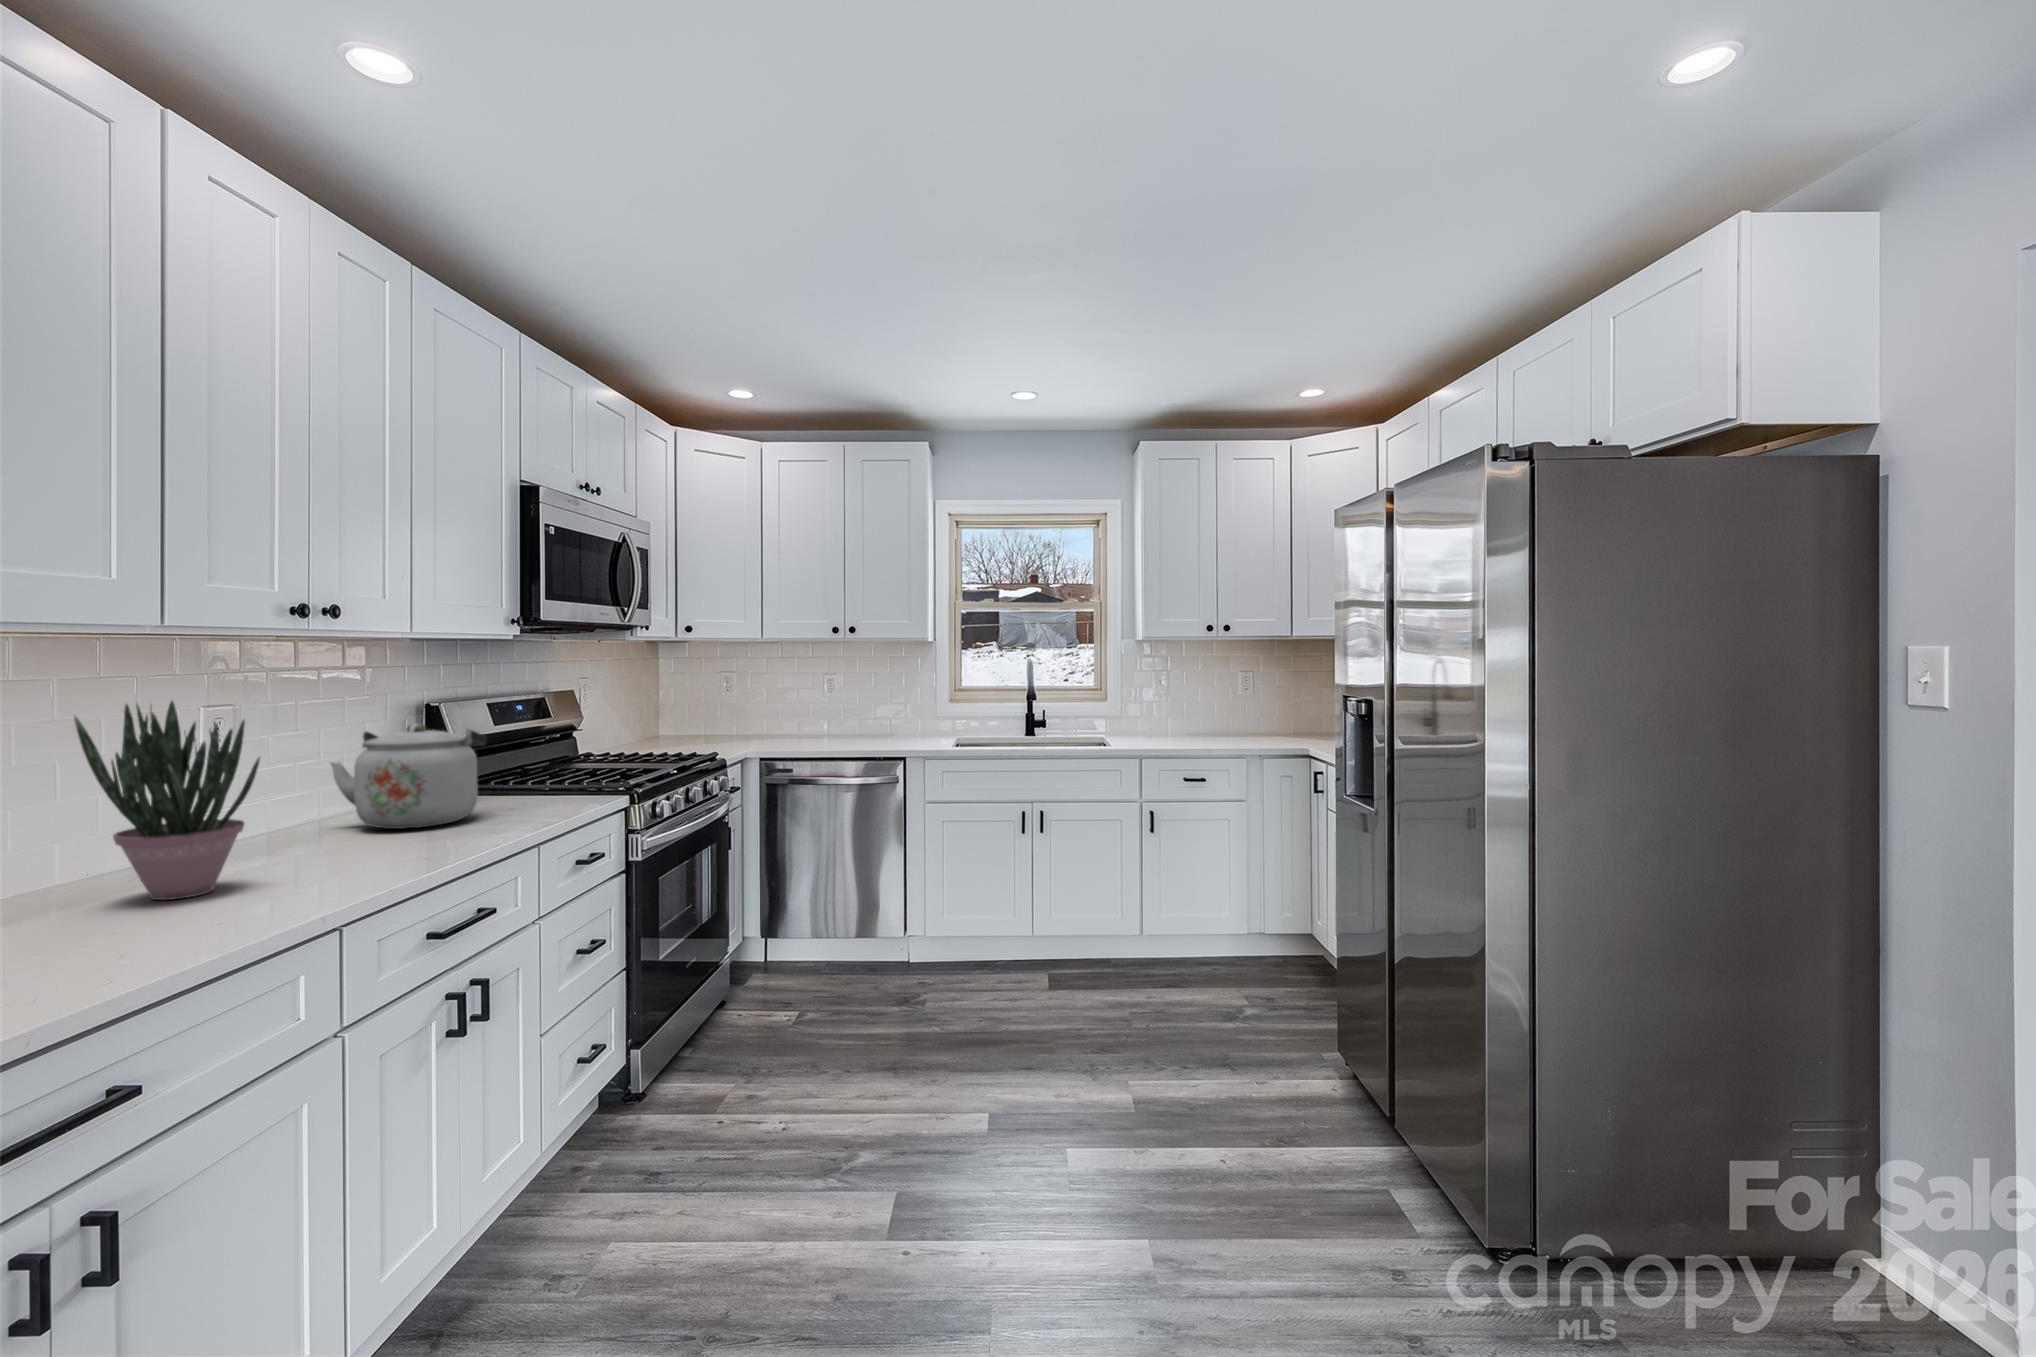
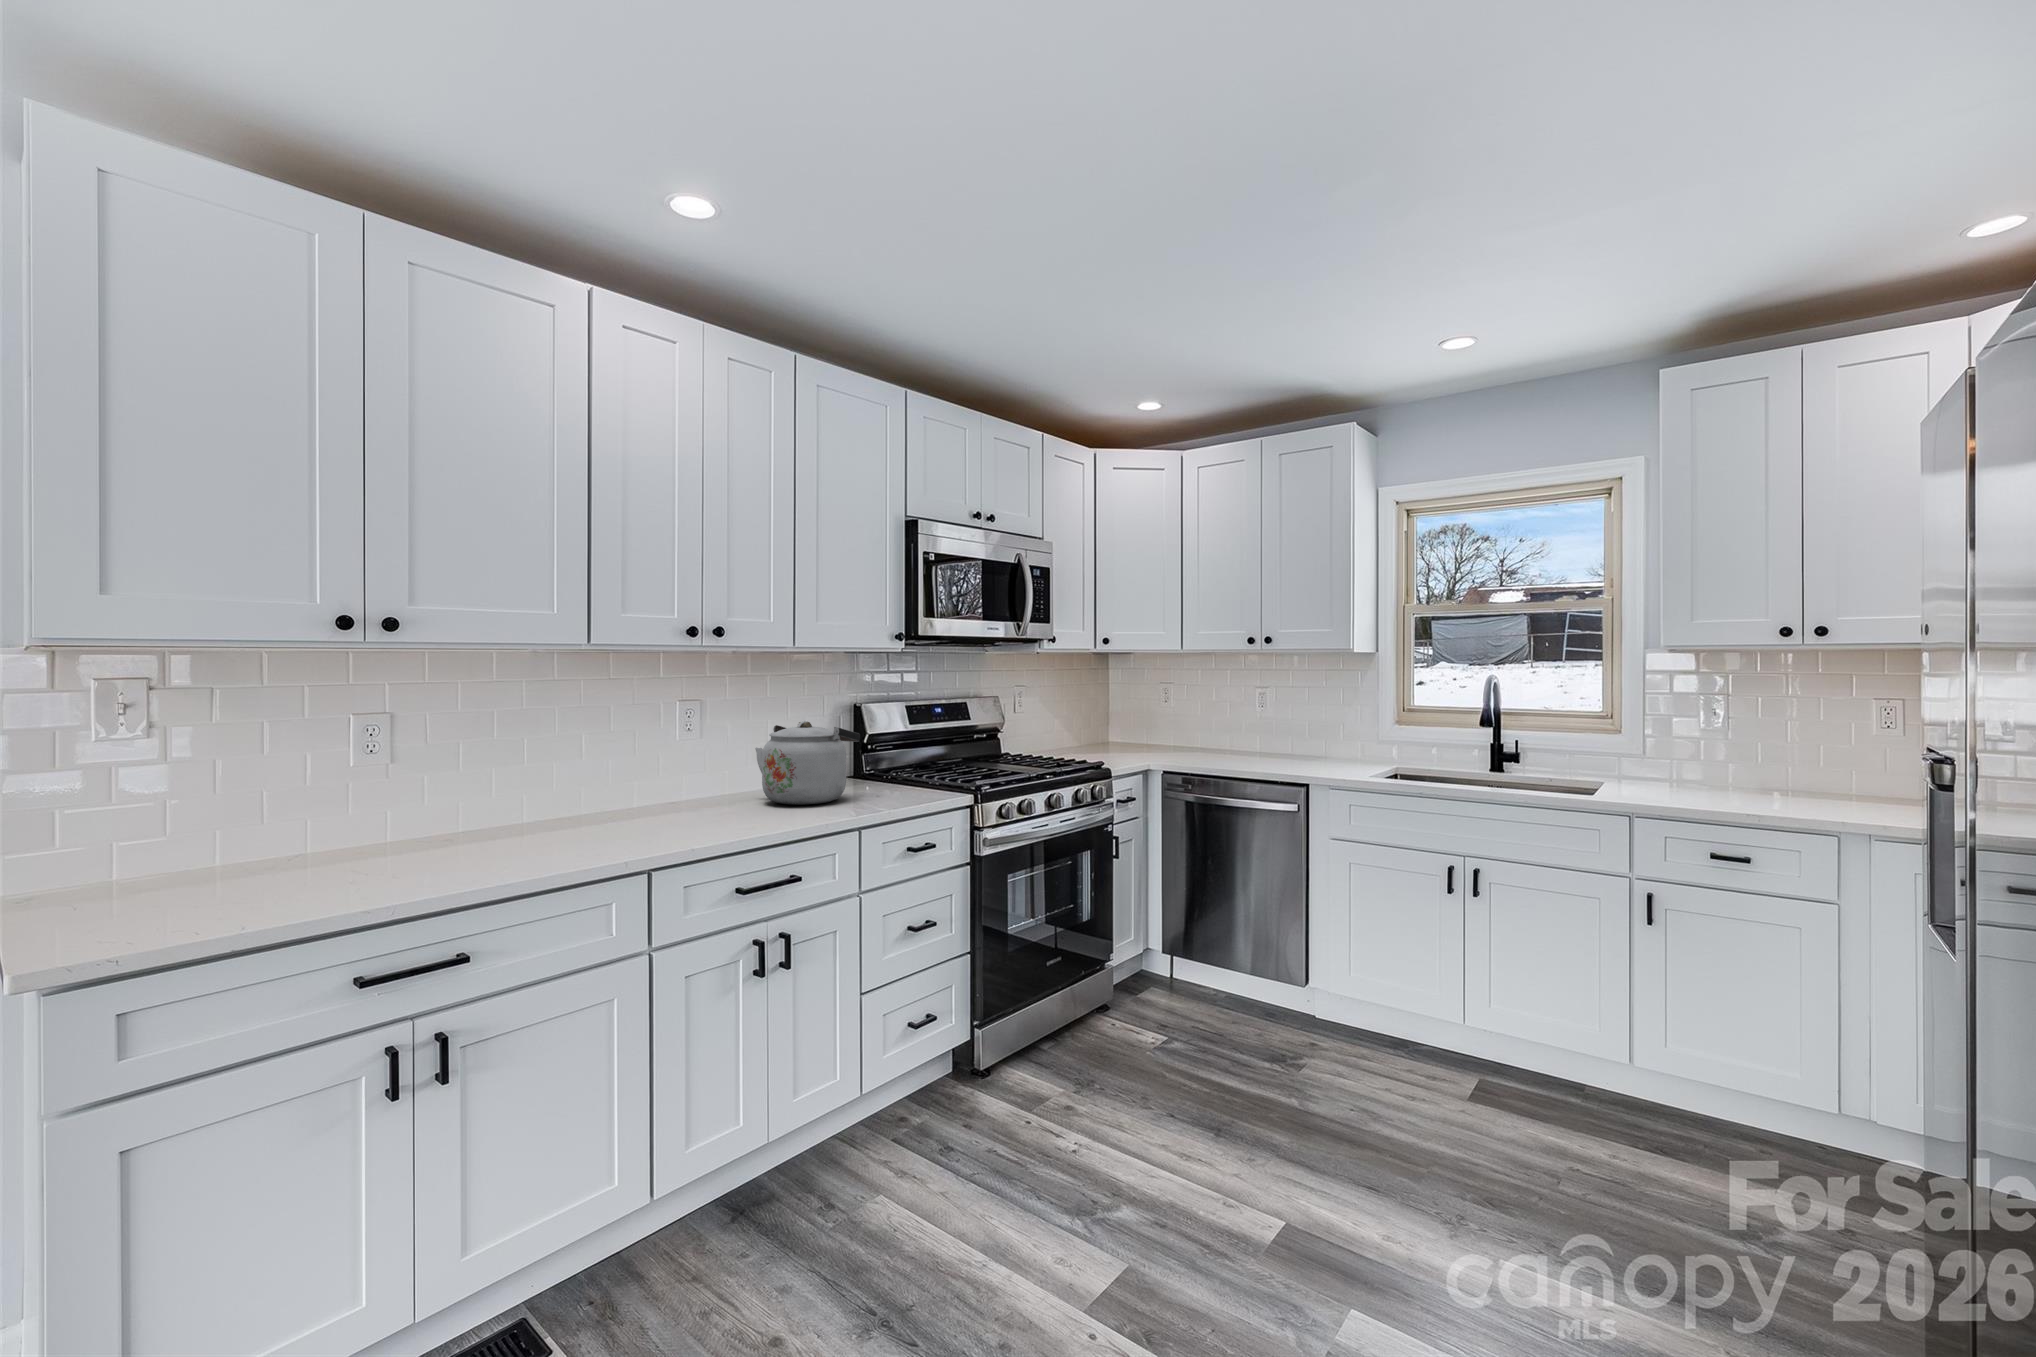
potted plant: present [74,701,260,900] -> none [550,697,639,837]

